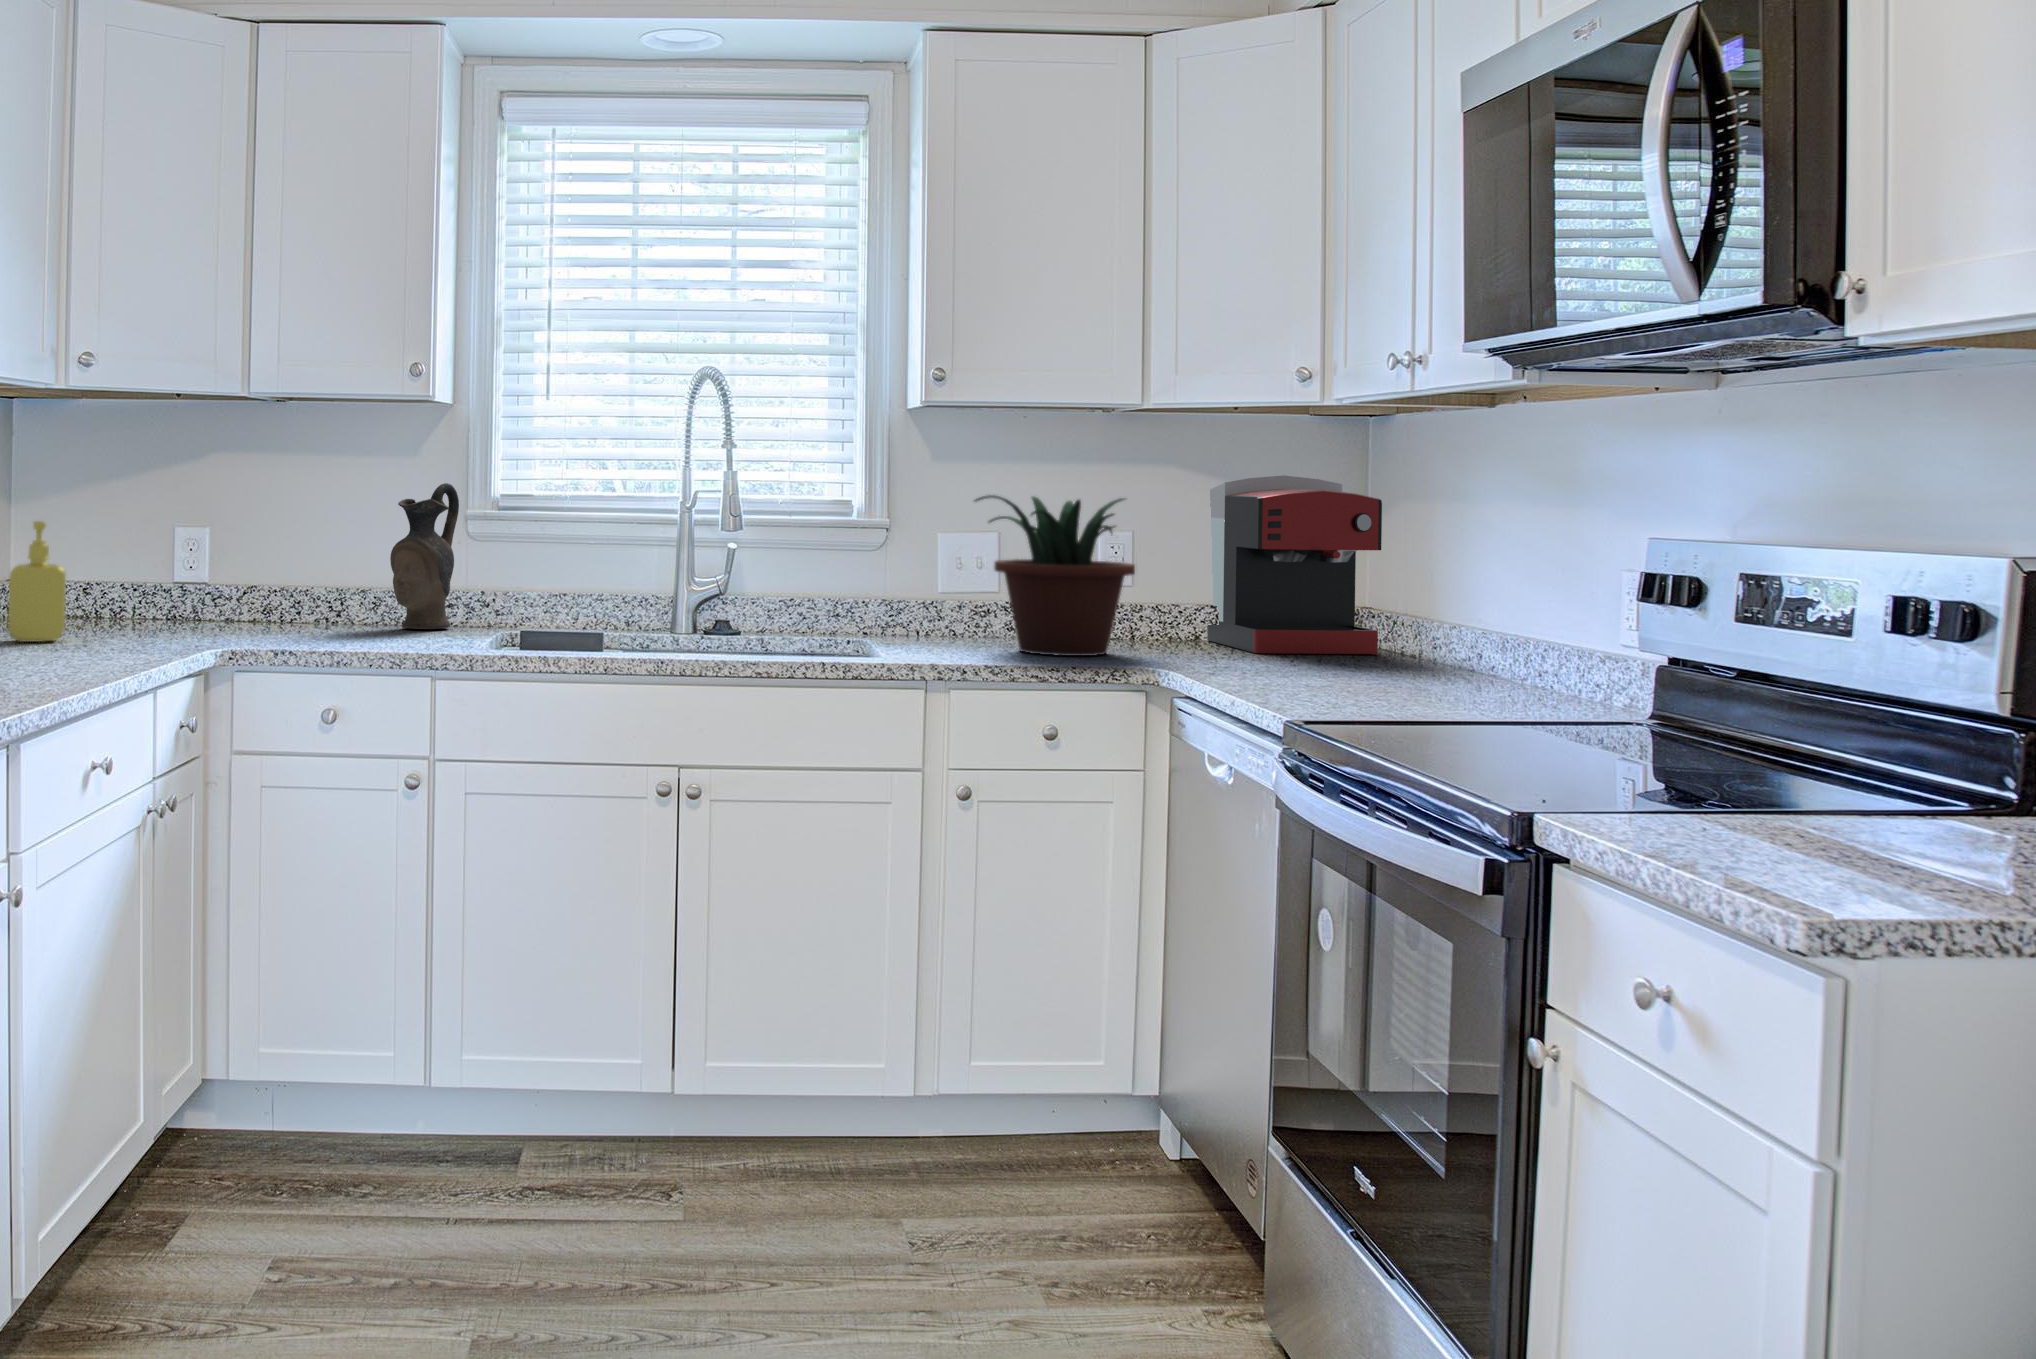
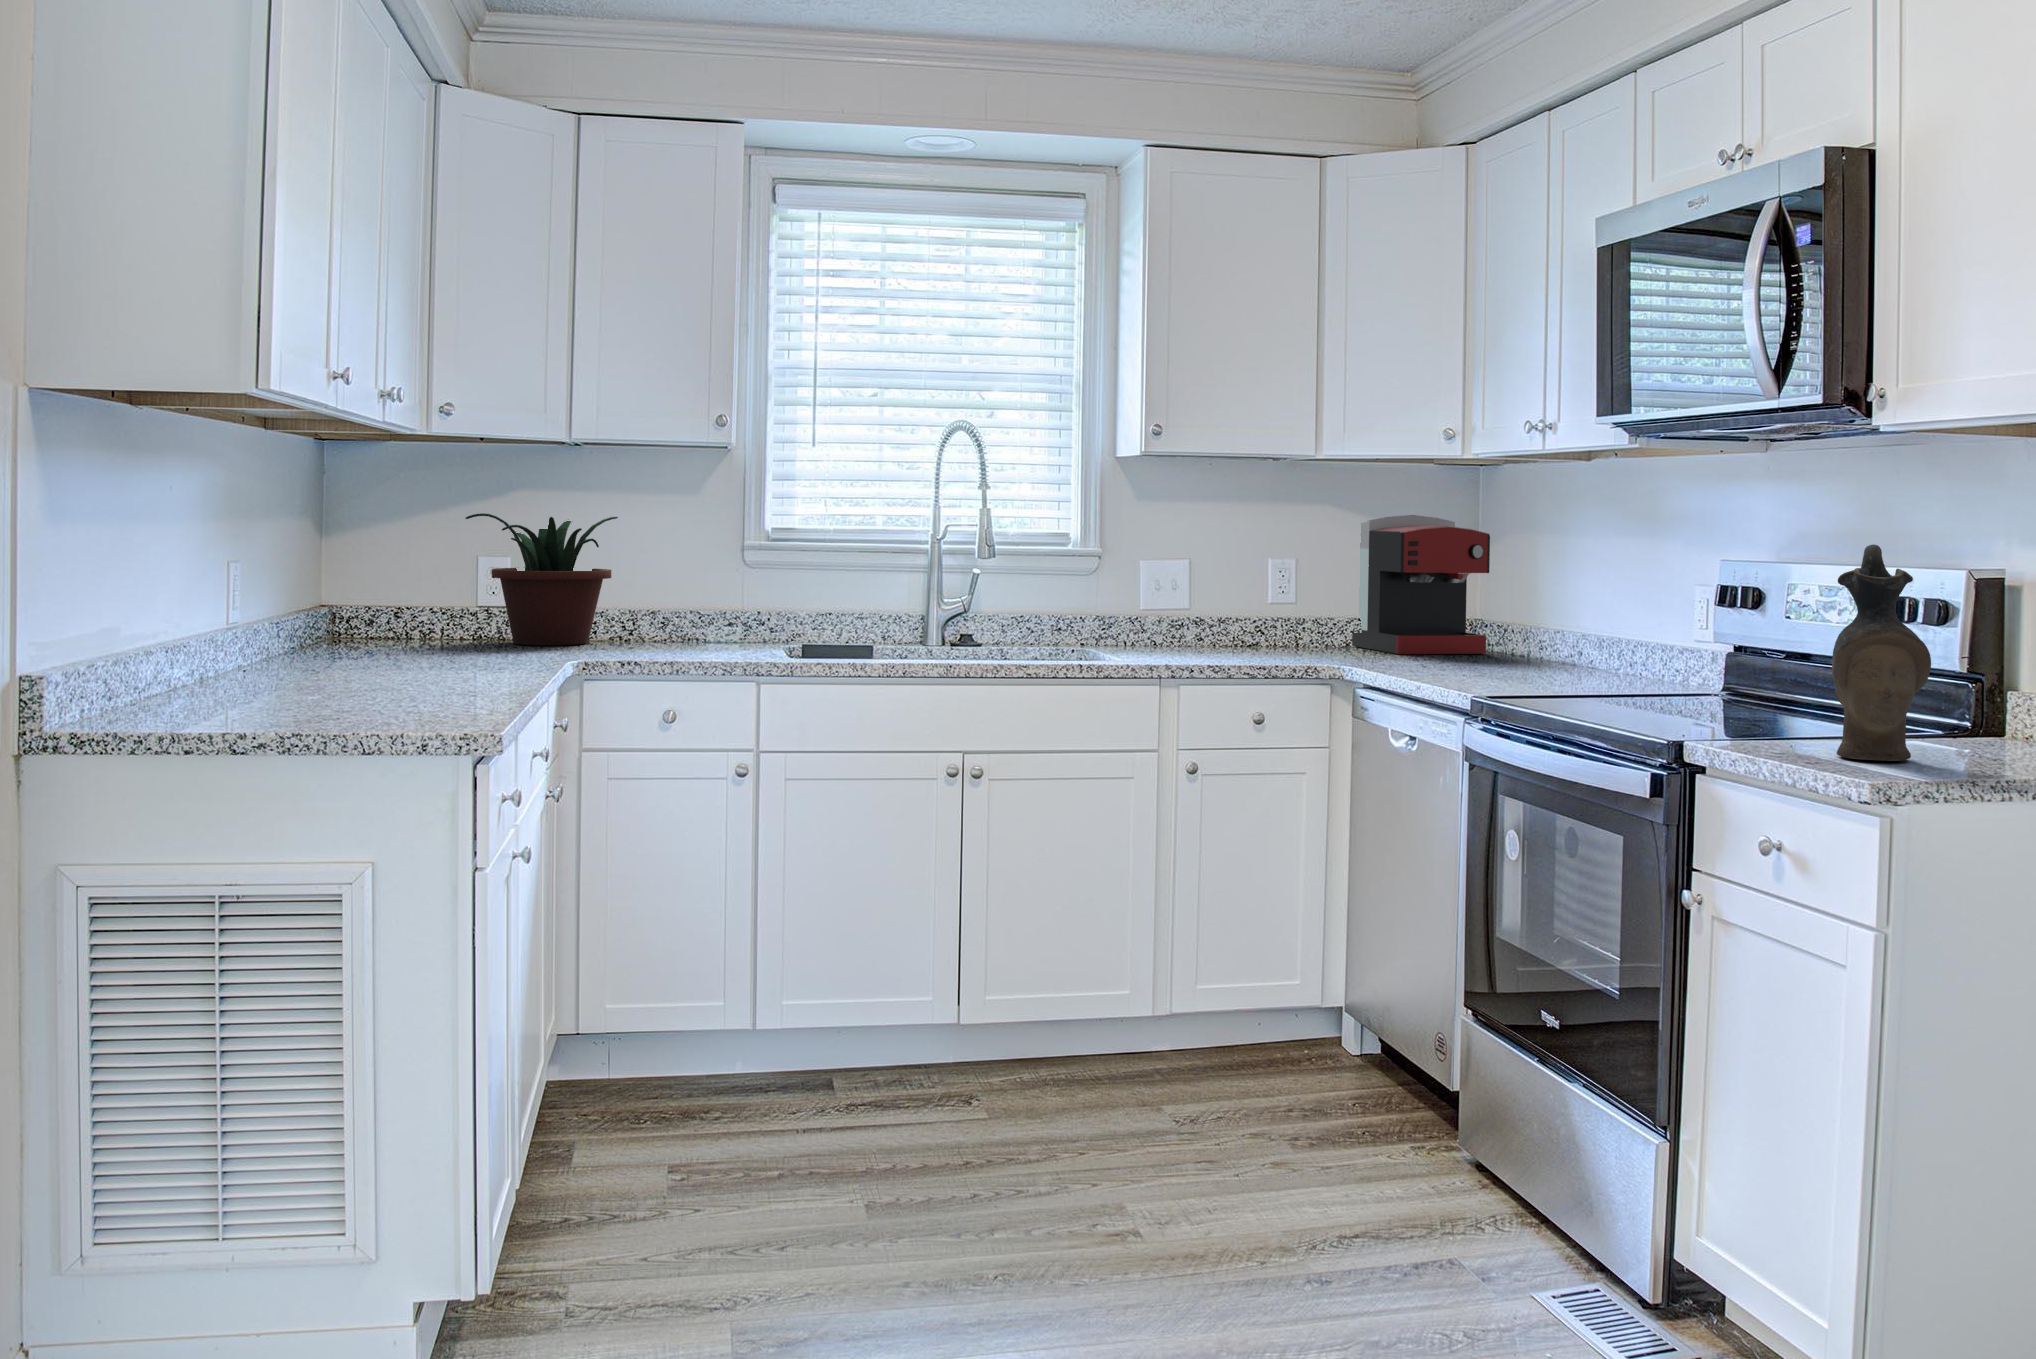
ceramic pitcher: present [390,483,459,629] -> present [1832,545,1931,761]
potted plant: present [975,495,1135,656] -> present [465,513,618,645]
soap dispenser: present [8,521,66,642] -> none [362,551,416,659]

